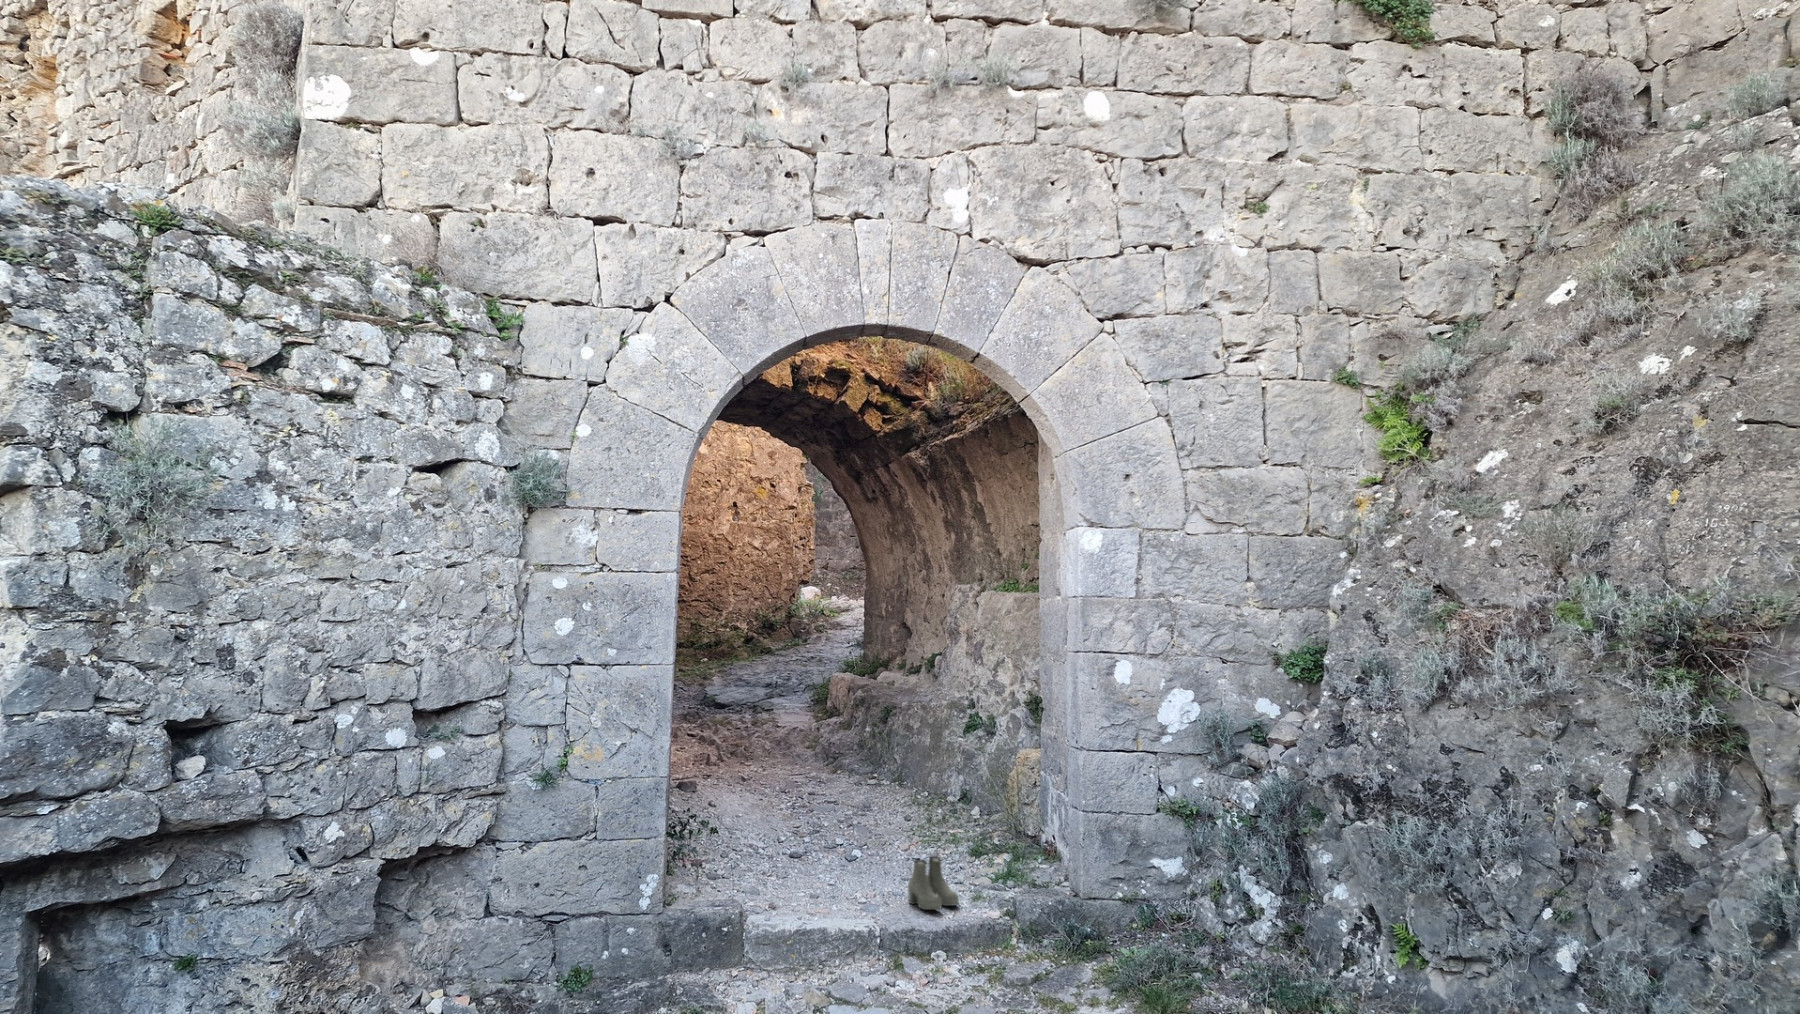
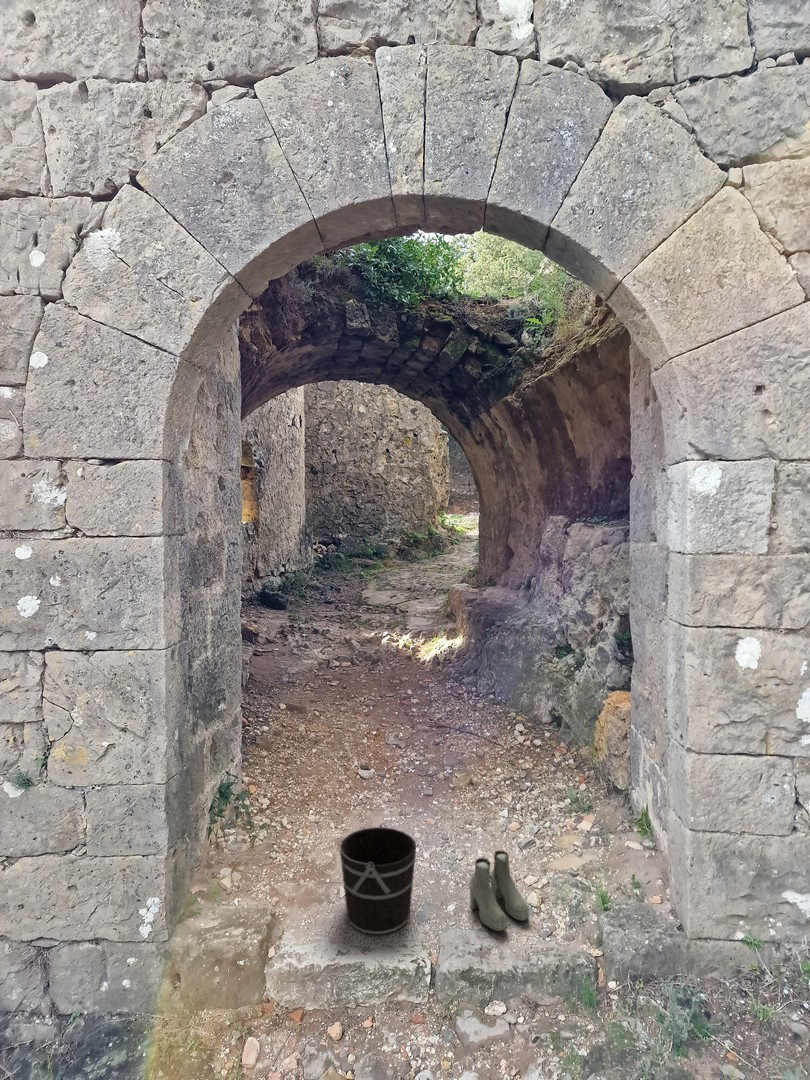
bucket: none [798,837,866,915] -> present [338,823,416,934]

